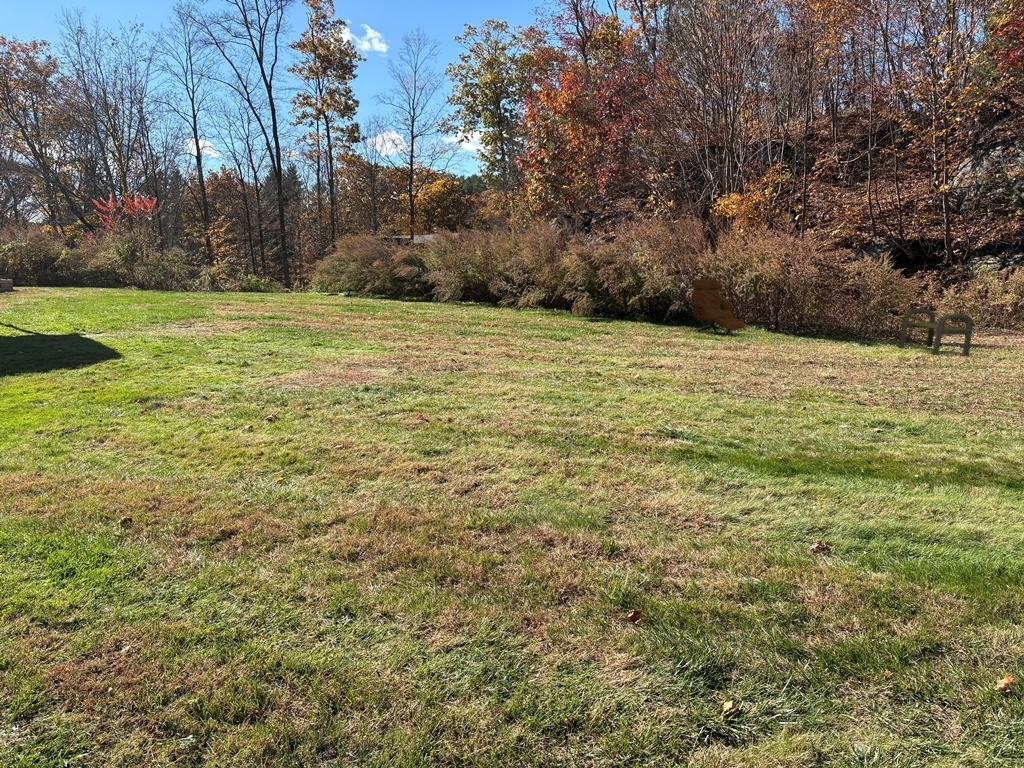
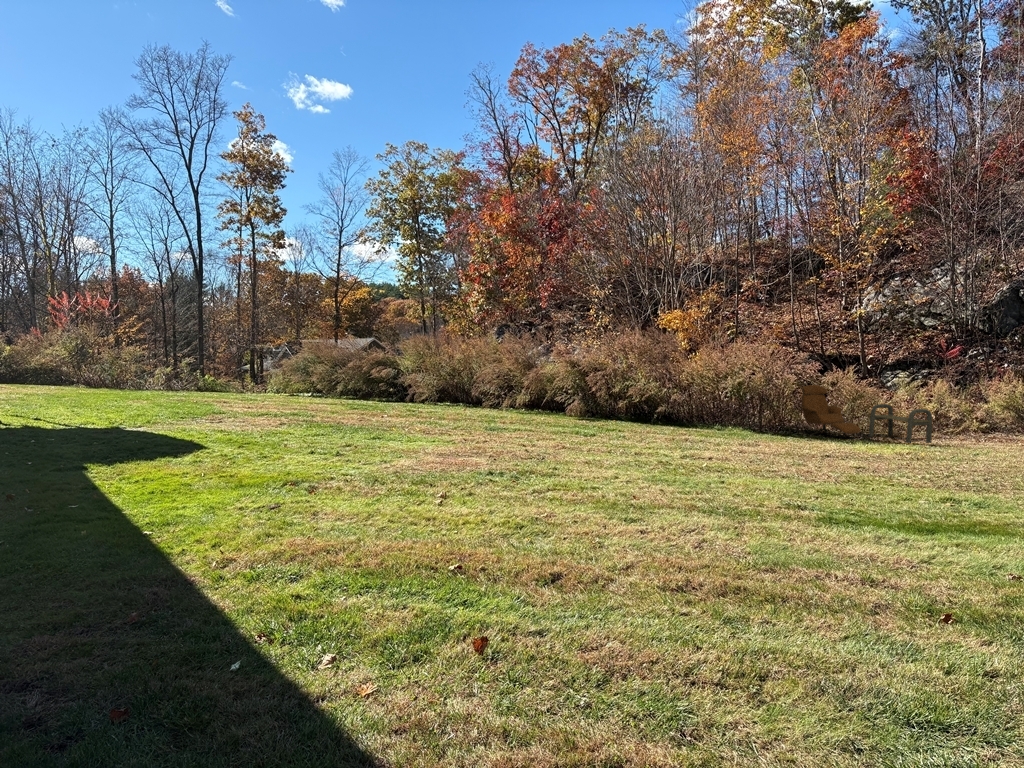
lounge chair: present [691,279,745,336] -> present [801,385,861,440]

